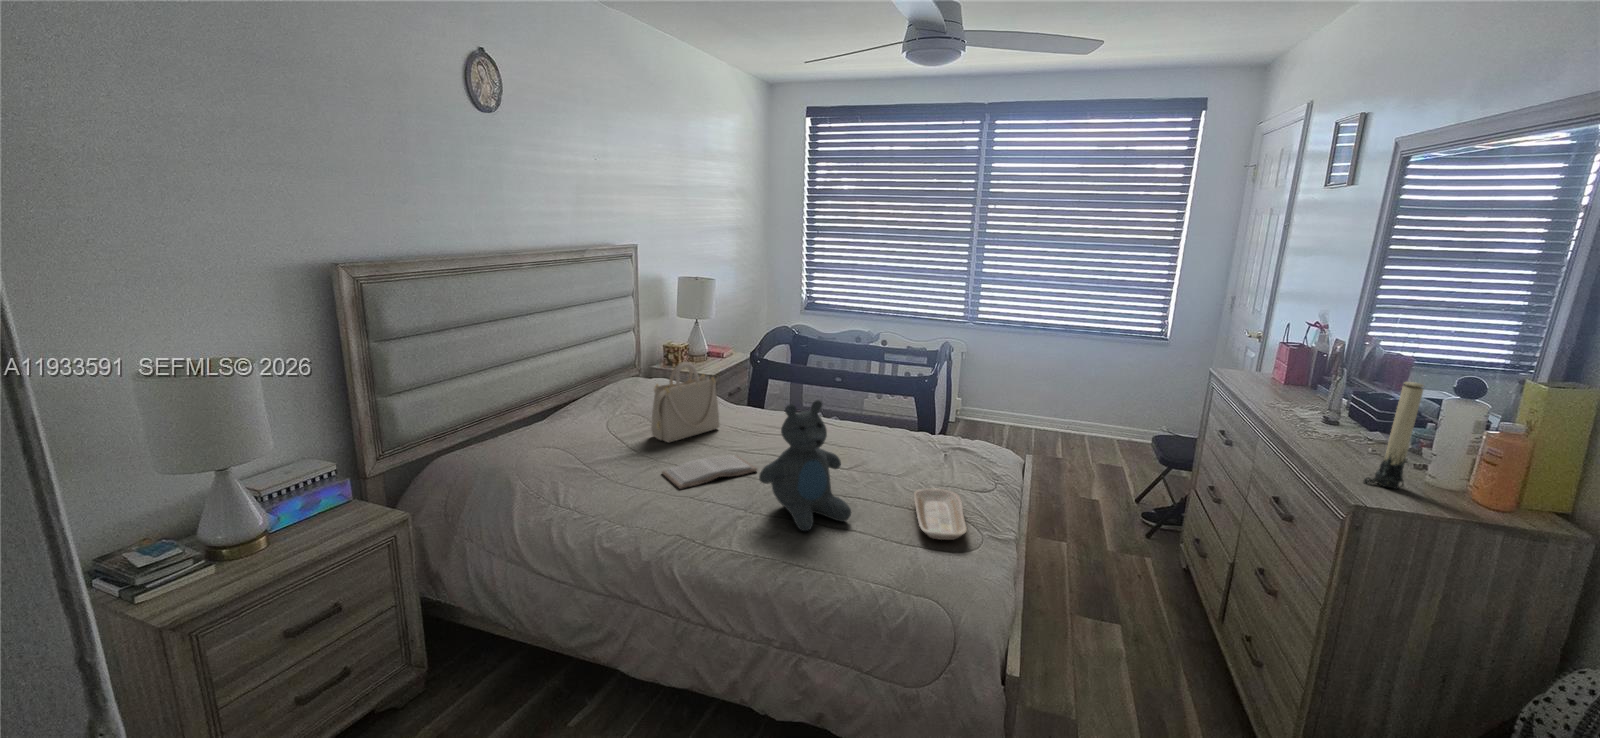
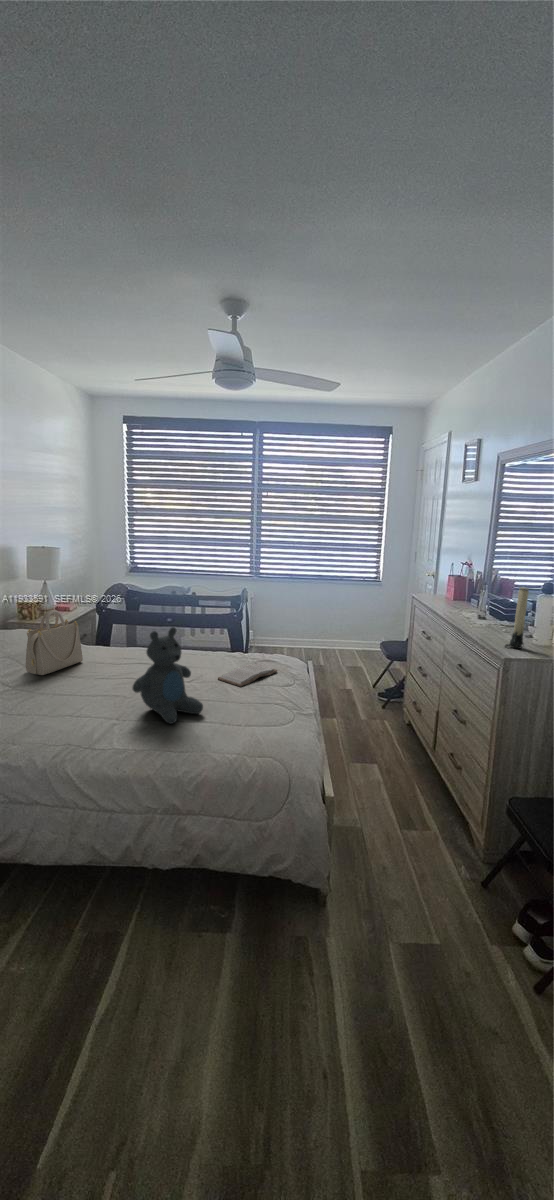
book: present [662,455,757,489] -> present [218,664,277,687]
tray: present [914,488,967,540] -> none [243,685,285,717]

